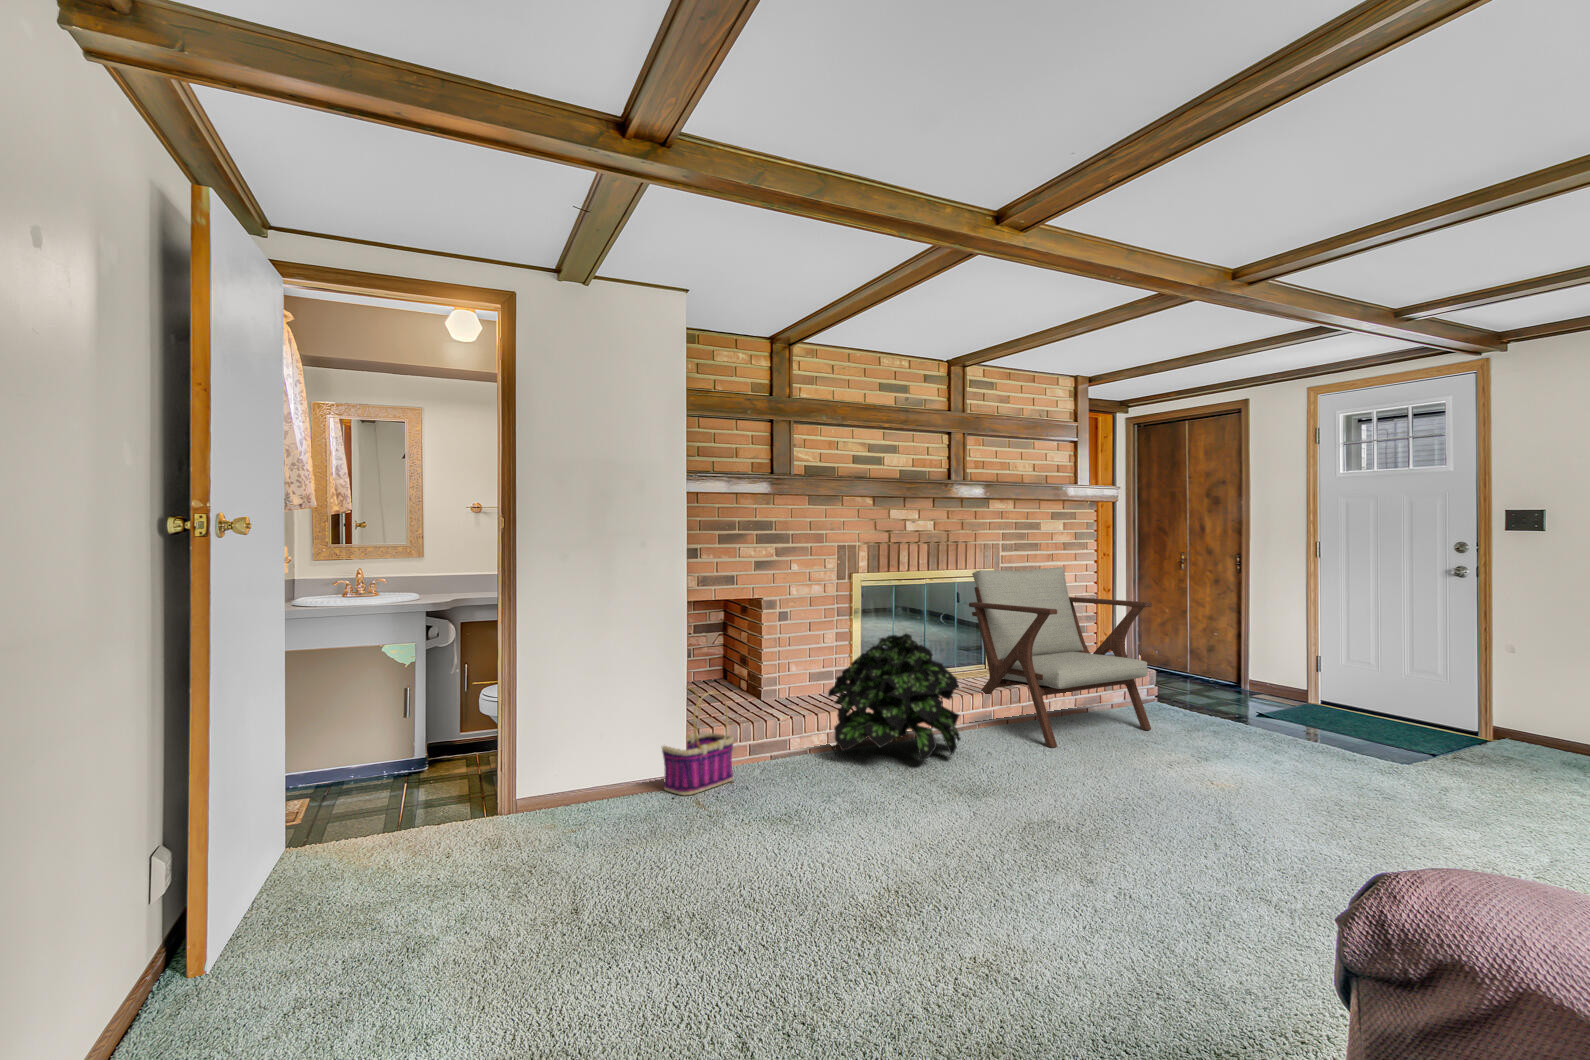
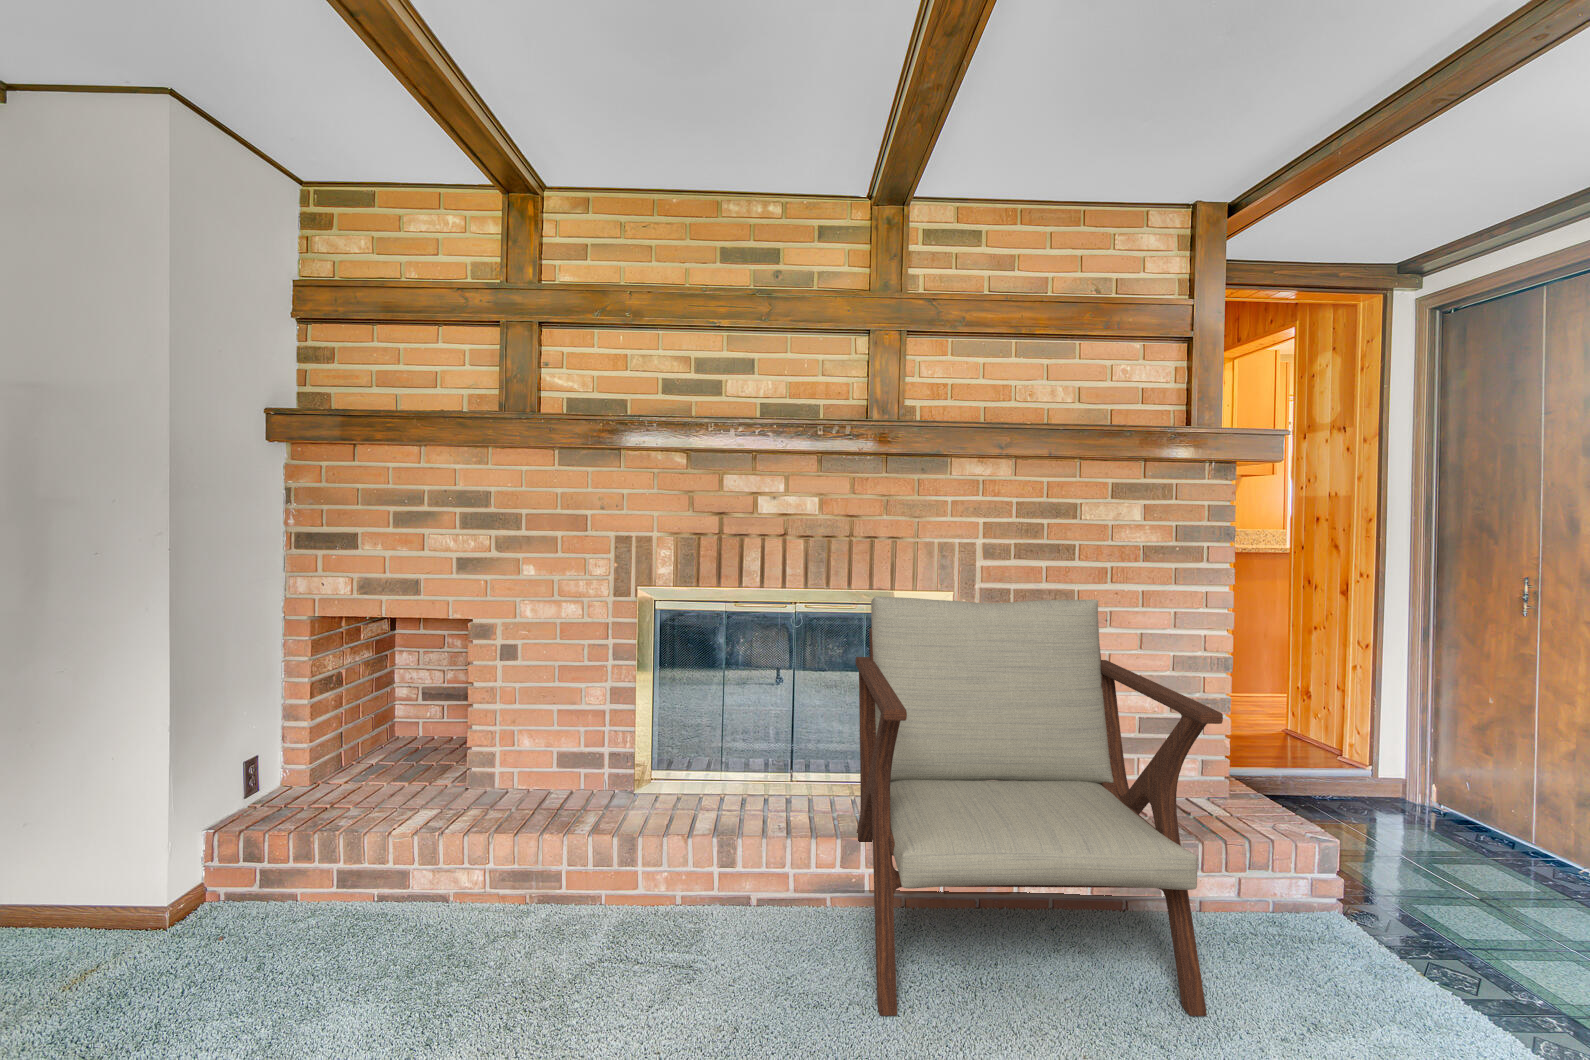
potted plant: present [828,634,961,762] -> none [451,710,728,992]
basket: present [662,687,734,795] -> none [102,764,263,959]

